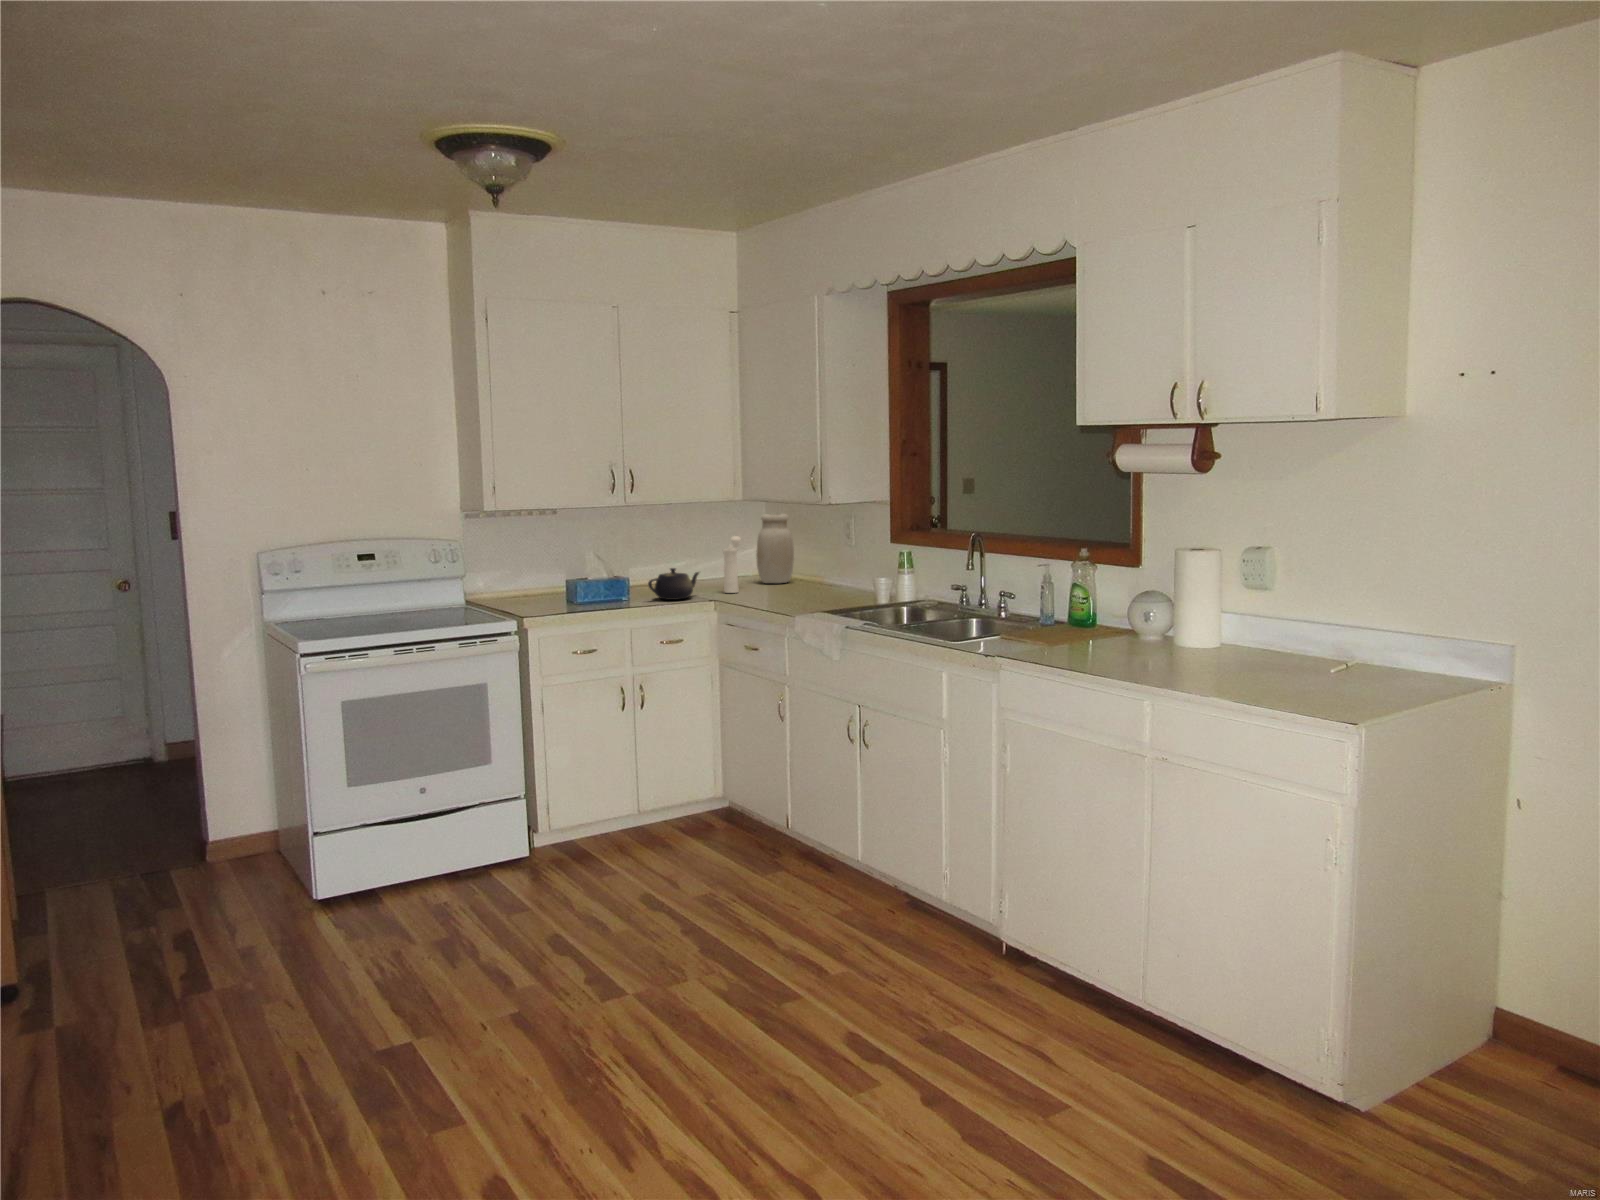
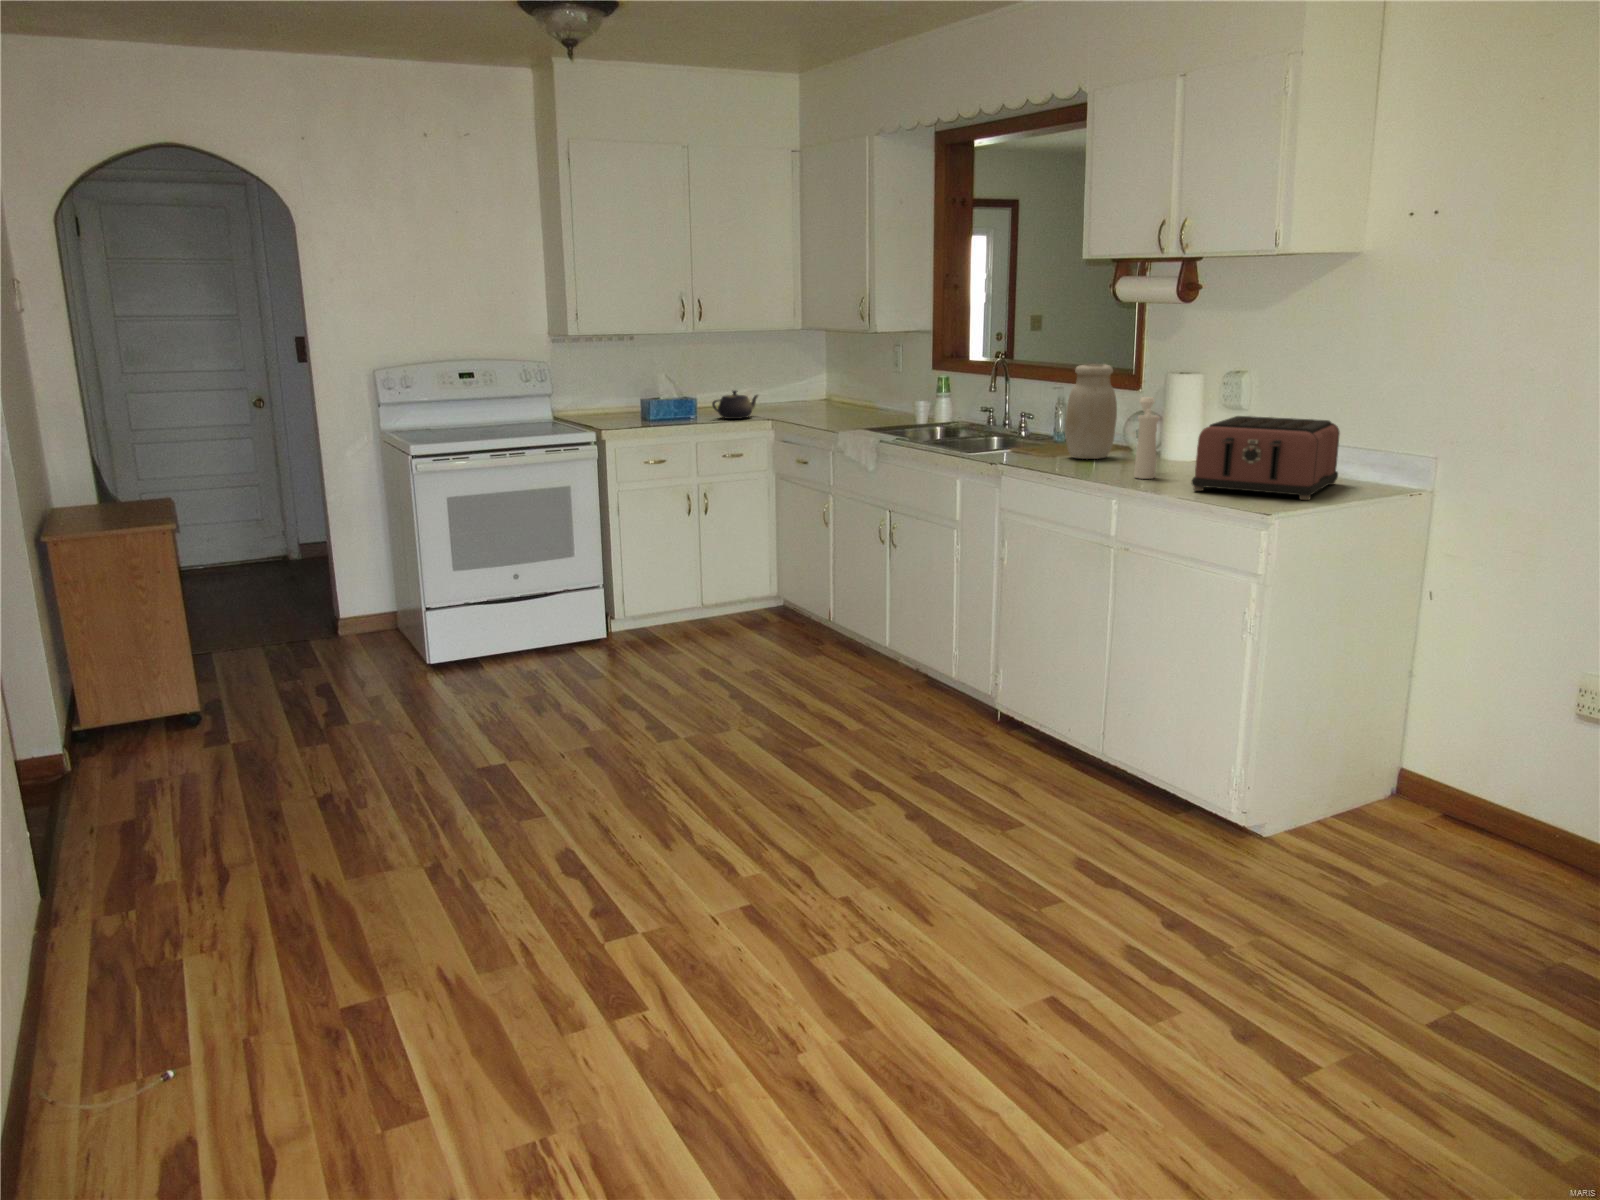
jar: present [756,513,794,583] -> present [1065,364,1117,459]
pepper mill: present [723,536,741,593] -> present [1134,397,1159,479]
toaster: none [1239,601,1397,702] -> present [1192,416,1340,500]

